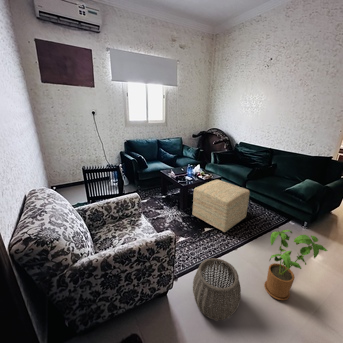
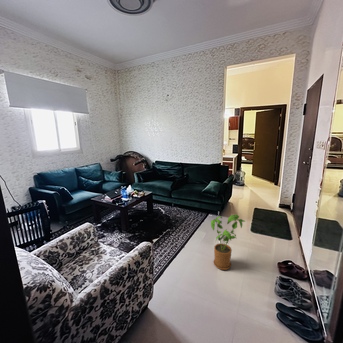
ottoman: present [192,179,250,232] -> none [135,195,180,237]
woven basket: present [193,258,241,321] -> none [168,254,208,306]

